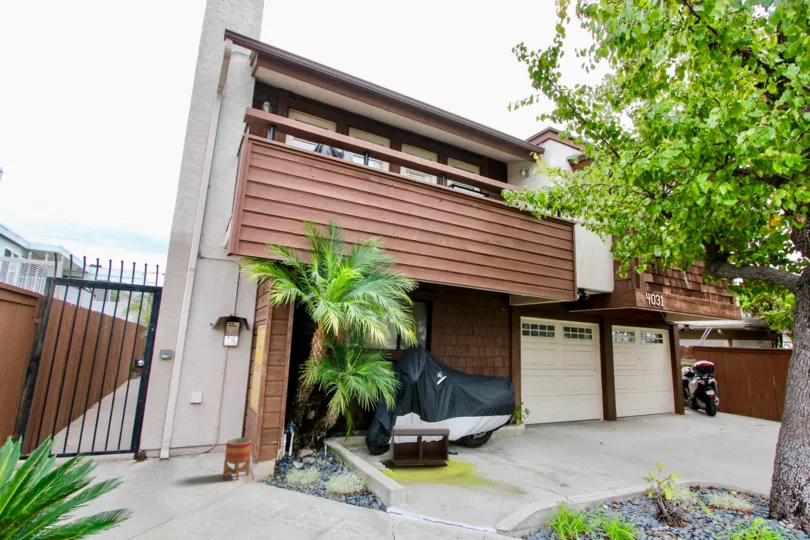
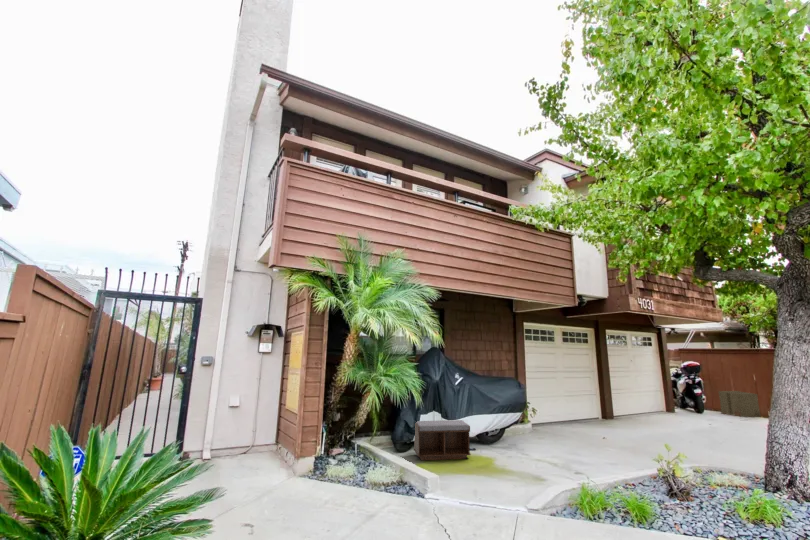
cardboard box: none [734,393,779,421] -> present [719,391,761,417]
planter: present [223,438,251,480] -> none [266,436,291,475]

